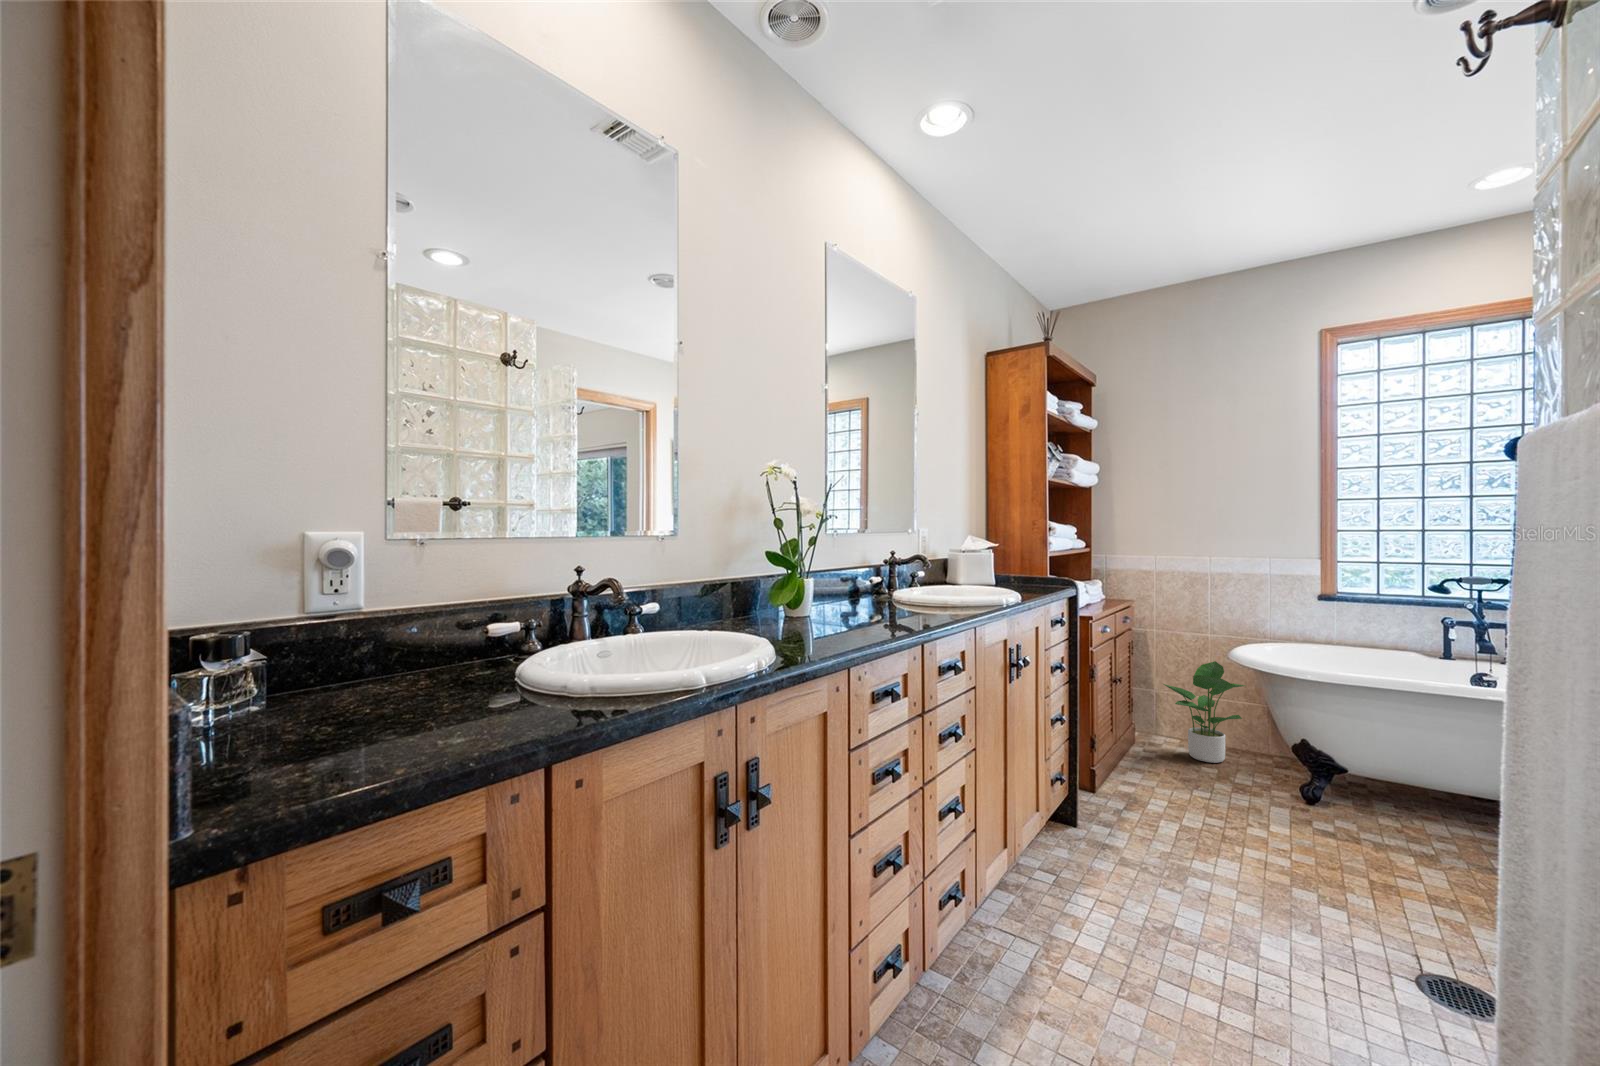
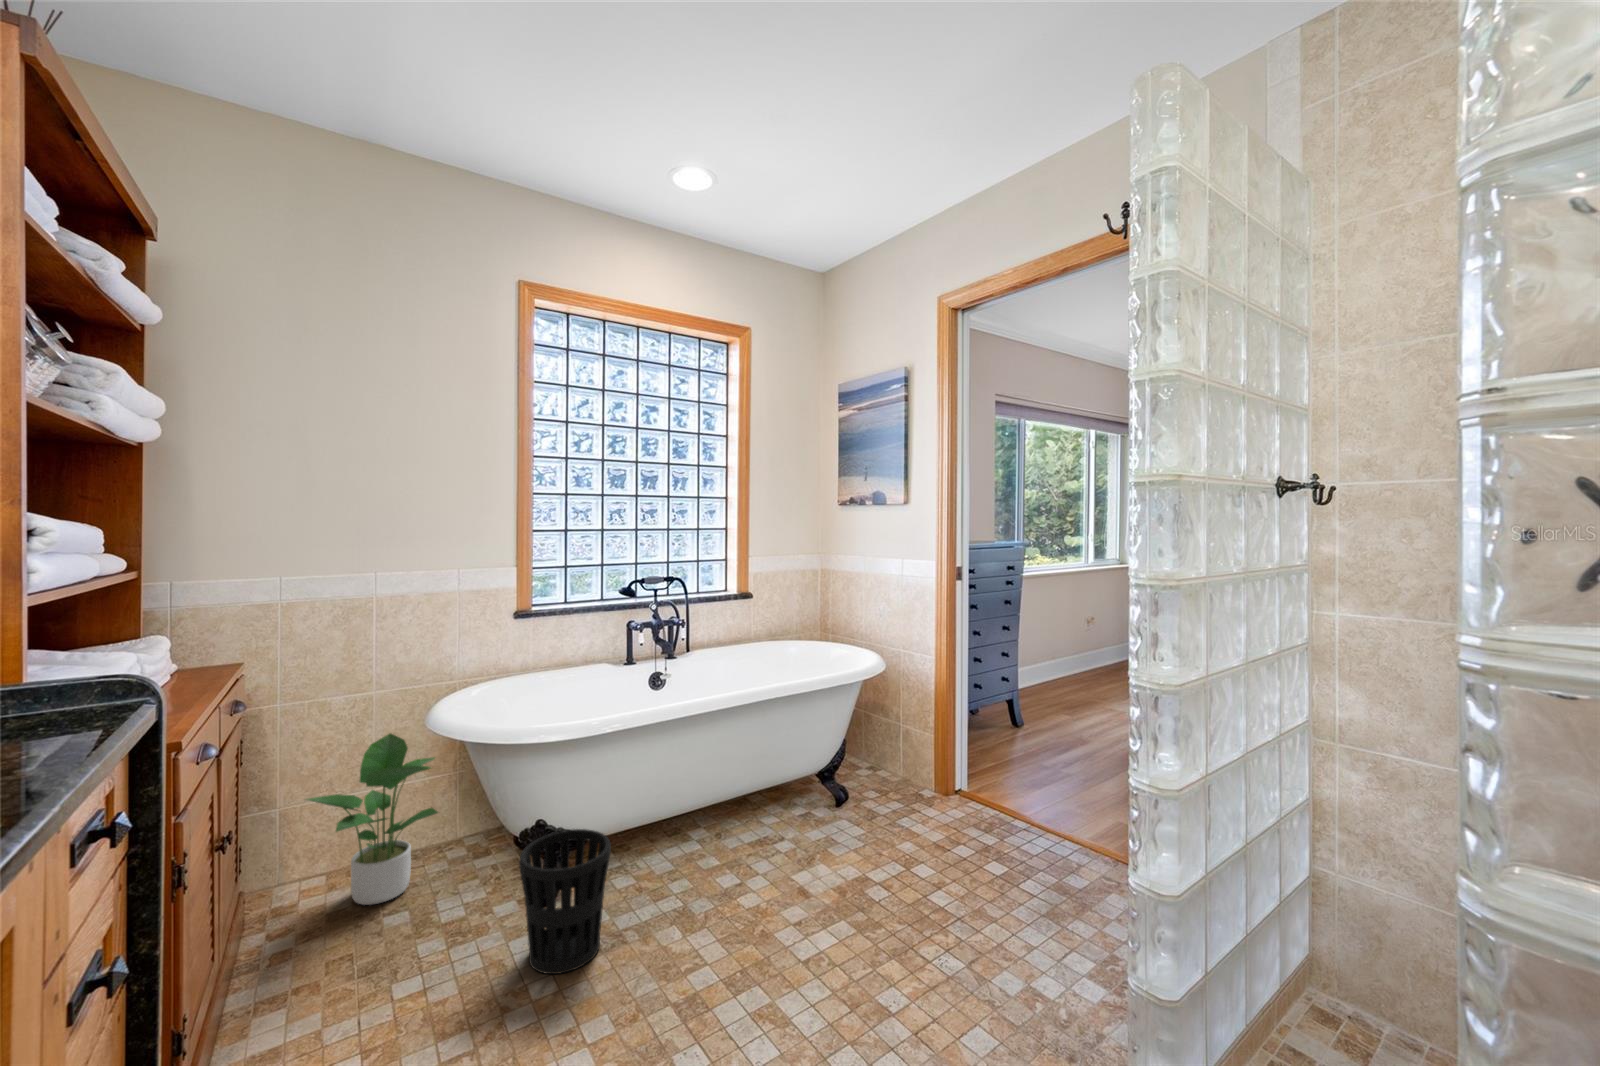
wastebasket: none [1272,743,1351,837] -> present [519,829,611,974]

